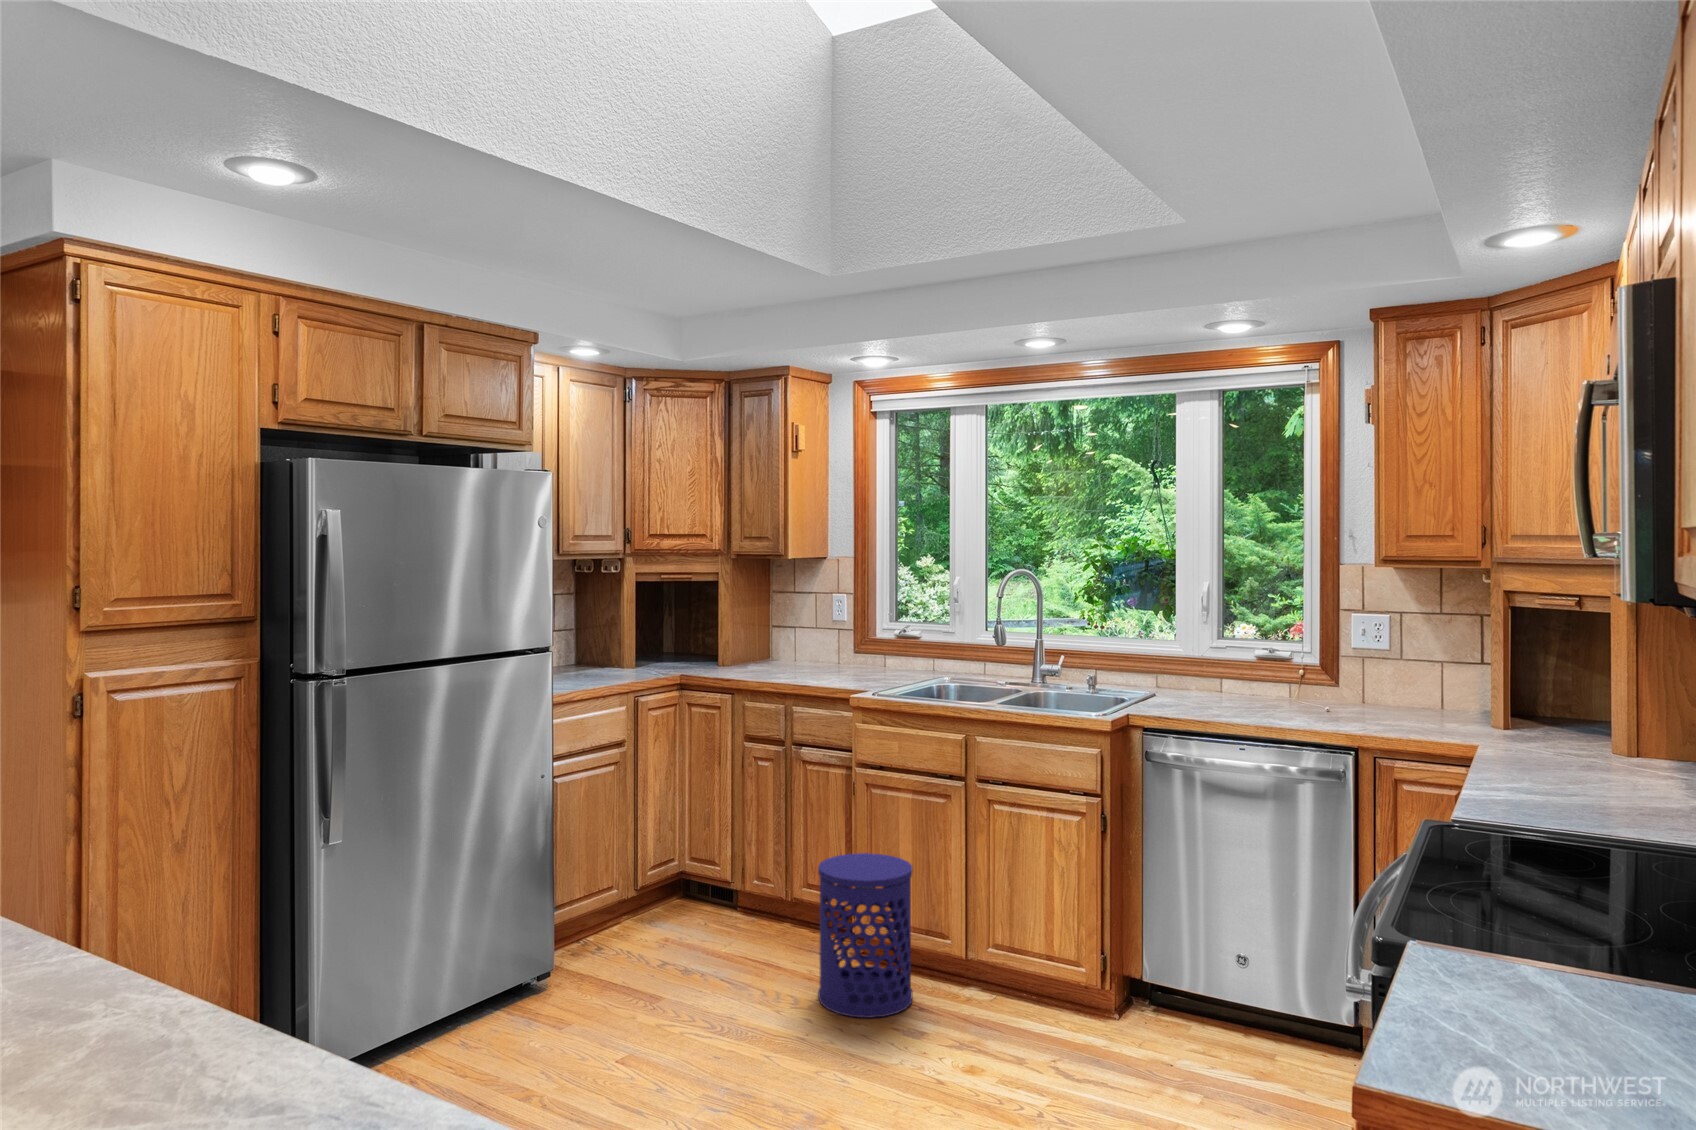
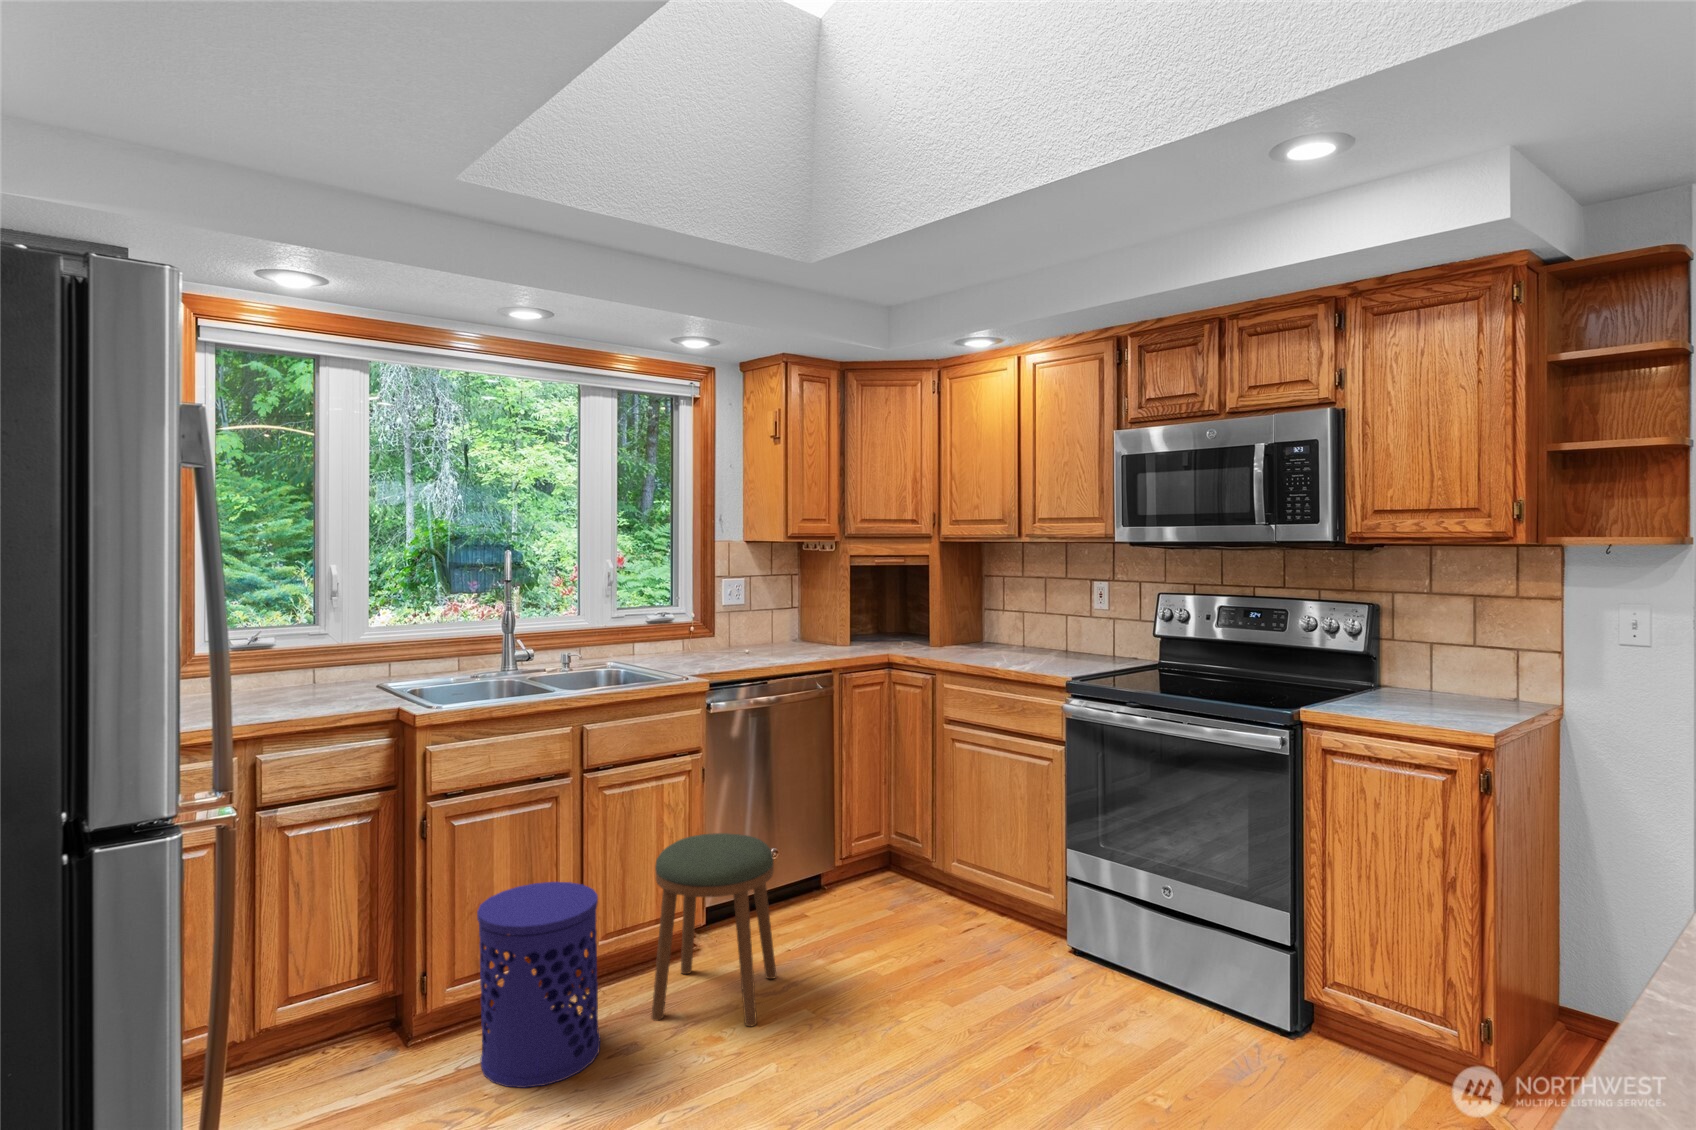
stool: none [949,872,1085,1074] -> present [651,833,776,1026]

